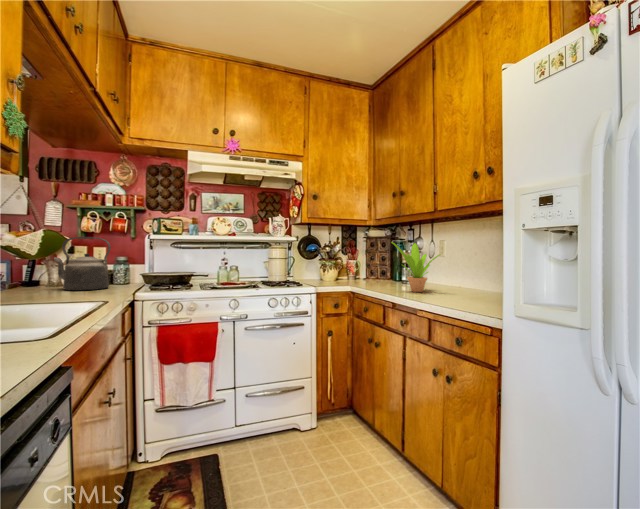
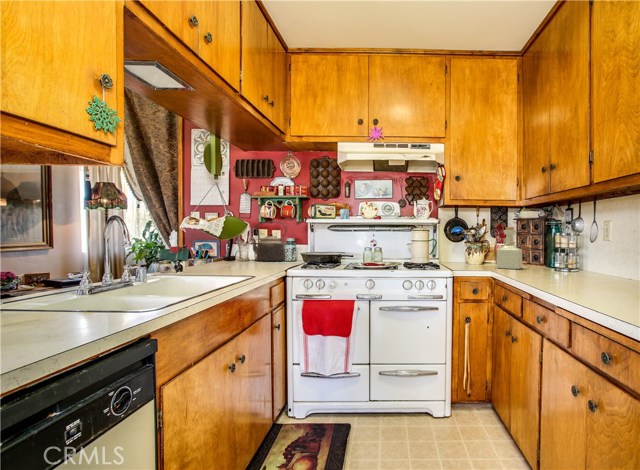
potted plant: present [392,242,440,292] -> none [531,224,587,274]
bottle: none [352,245,377,288] -> present [495,227,522,269]

